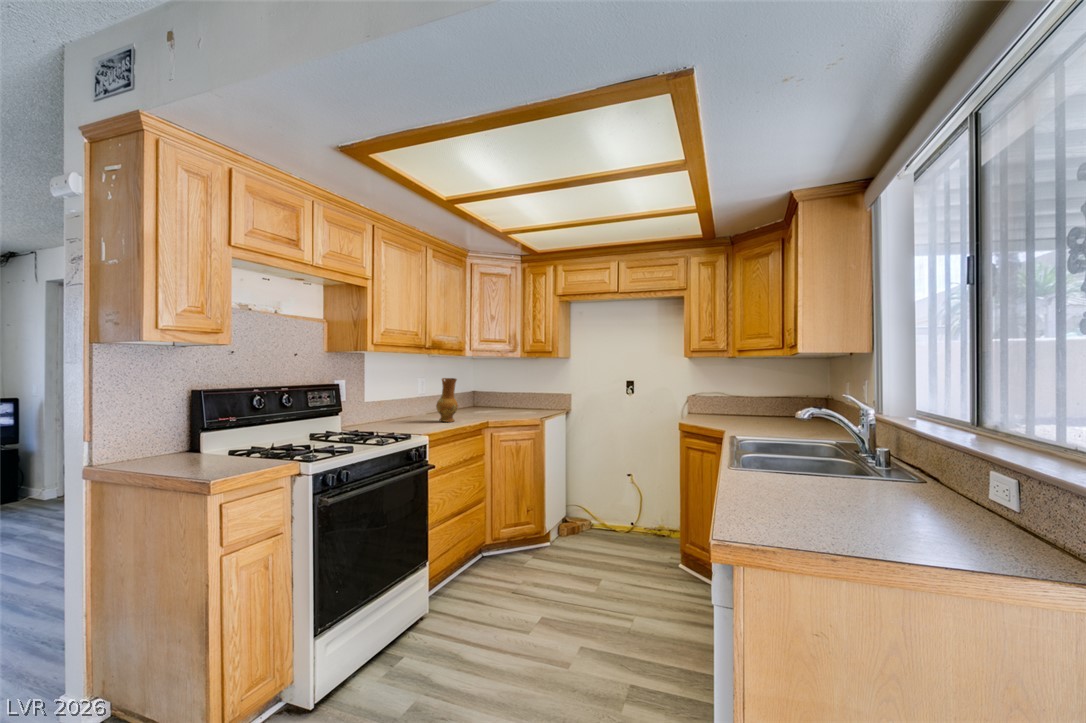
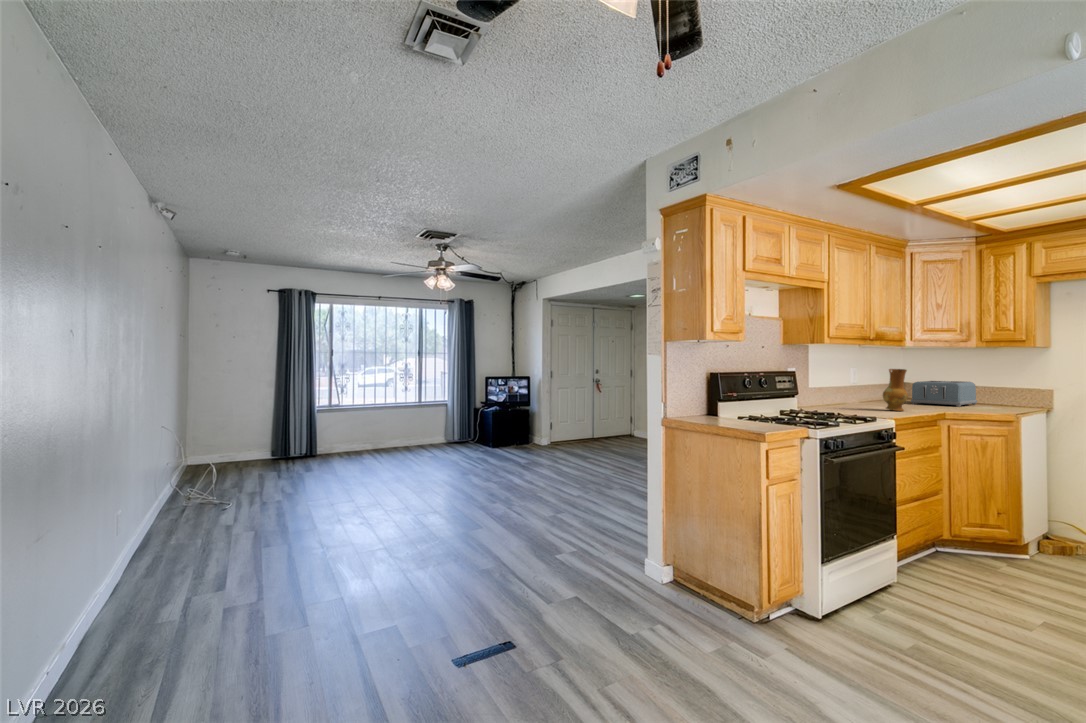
toaster: none [474,387,525,412] -> present [911,381,977,407]

